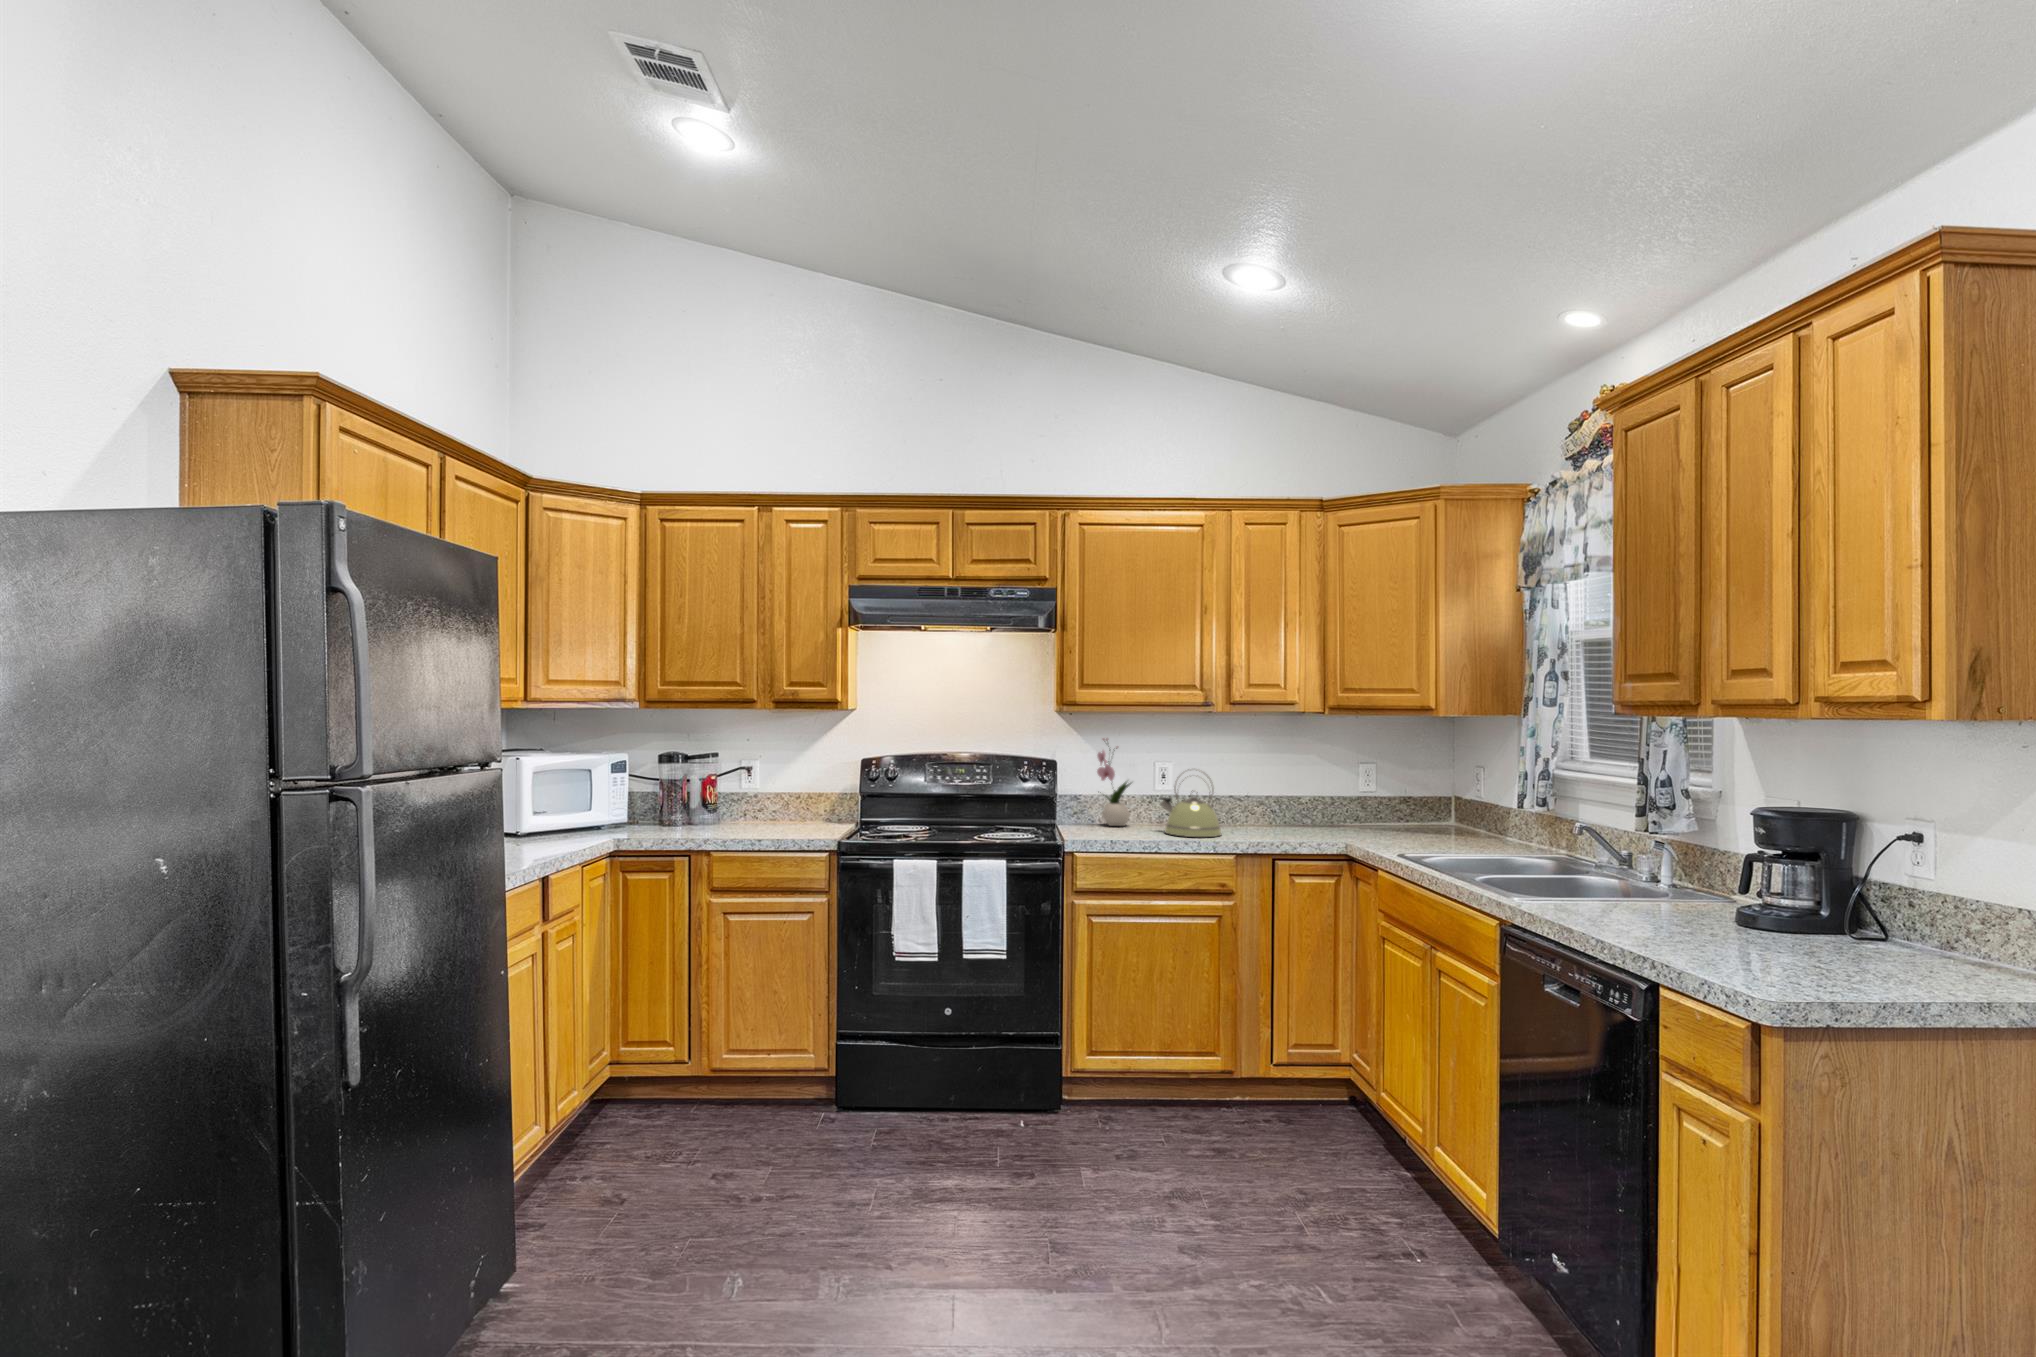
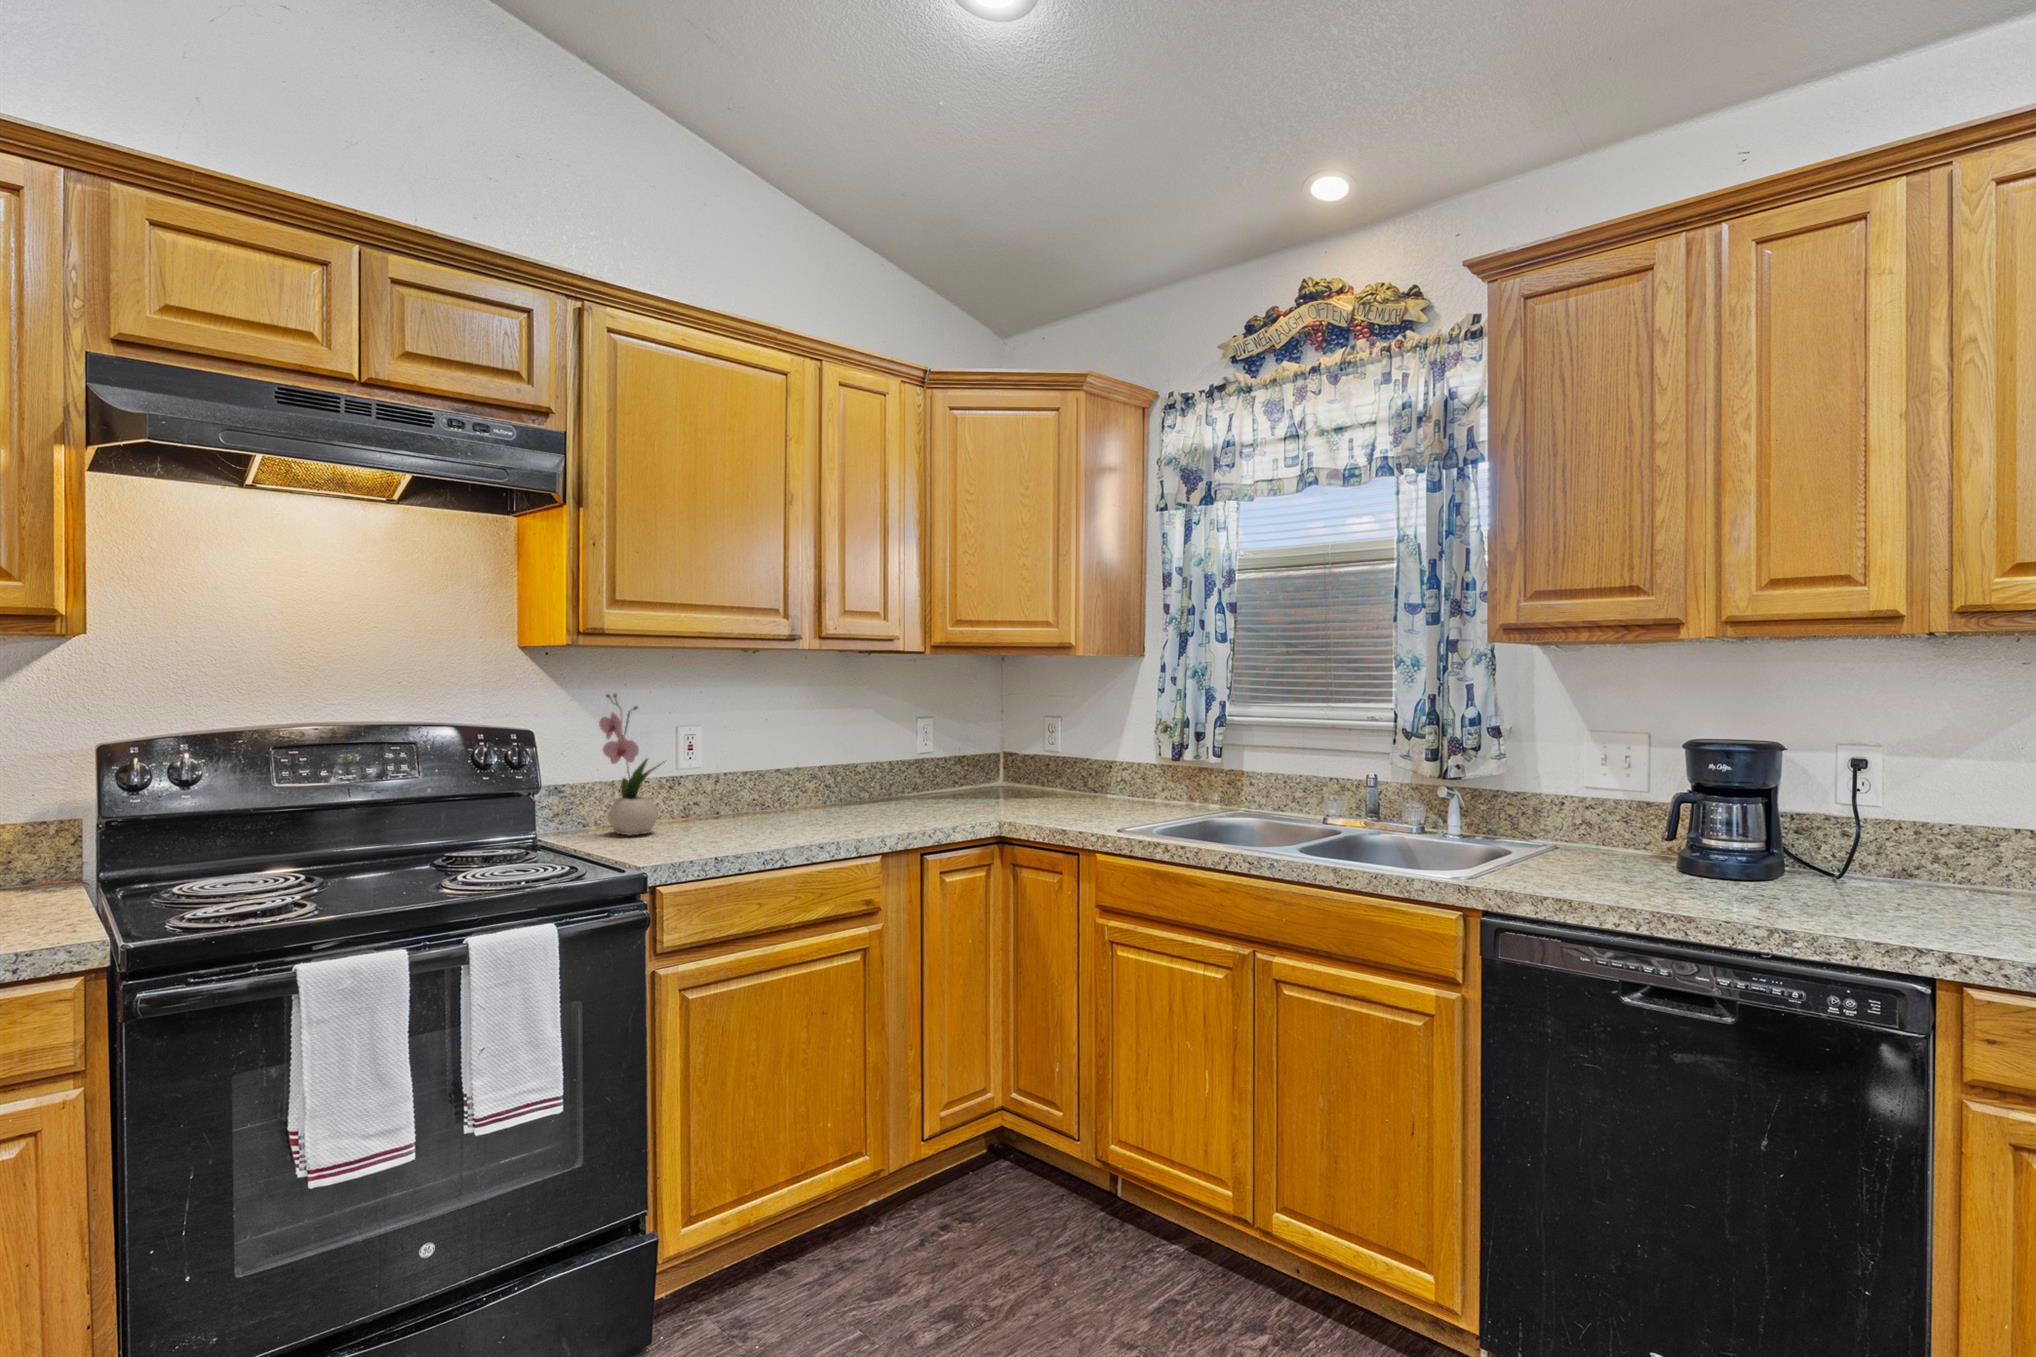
kettle: present [1160,776,1221,837] -> none [716,735,814,838]

